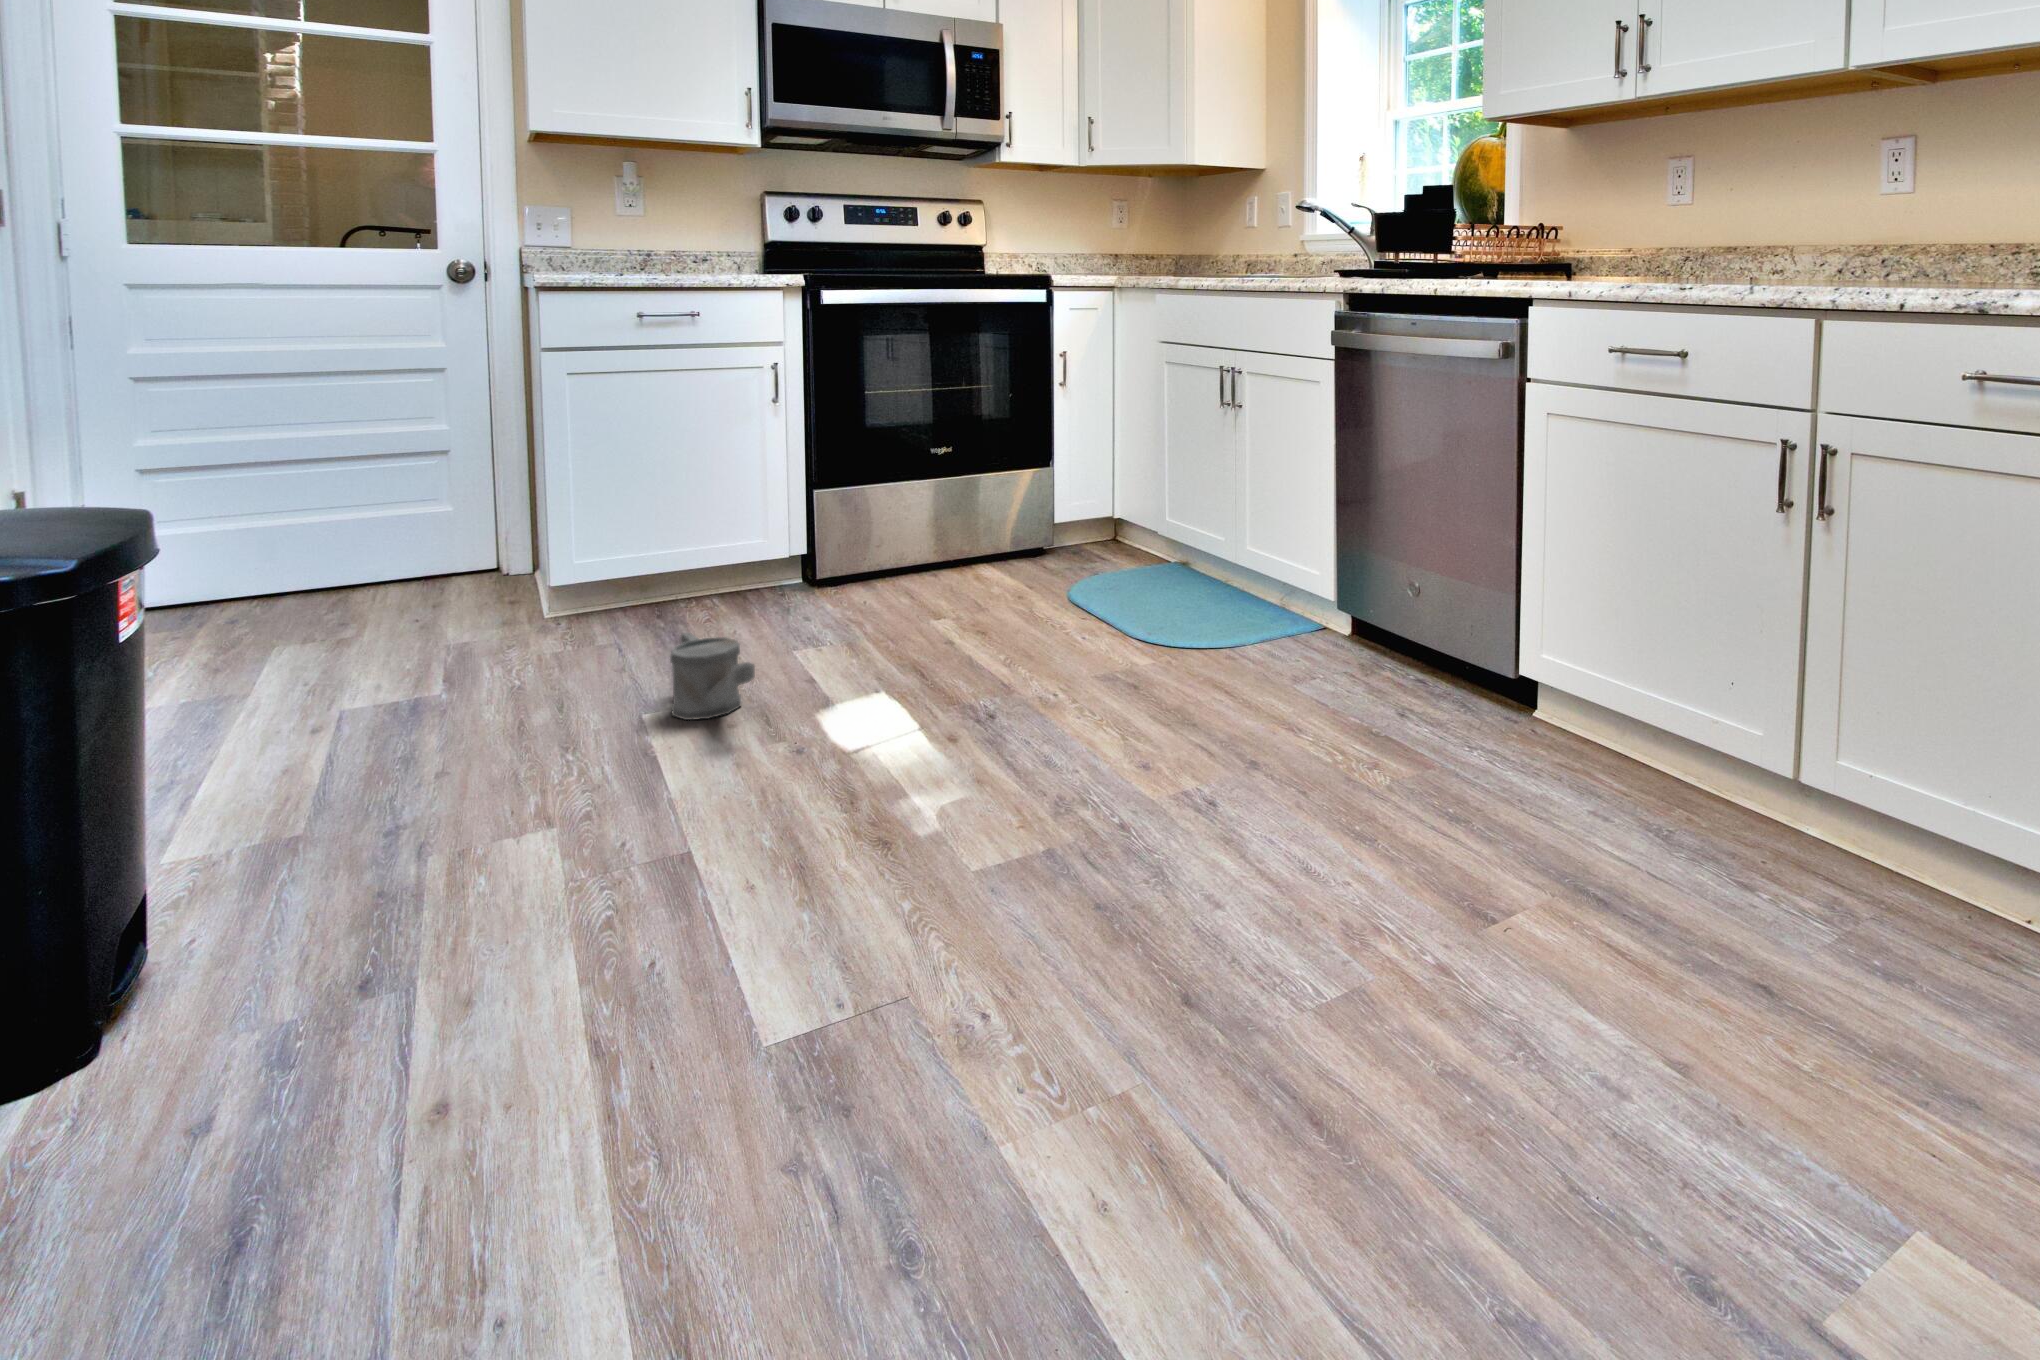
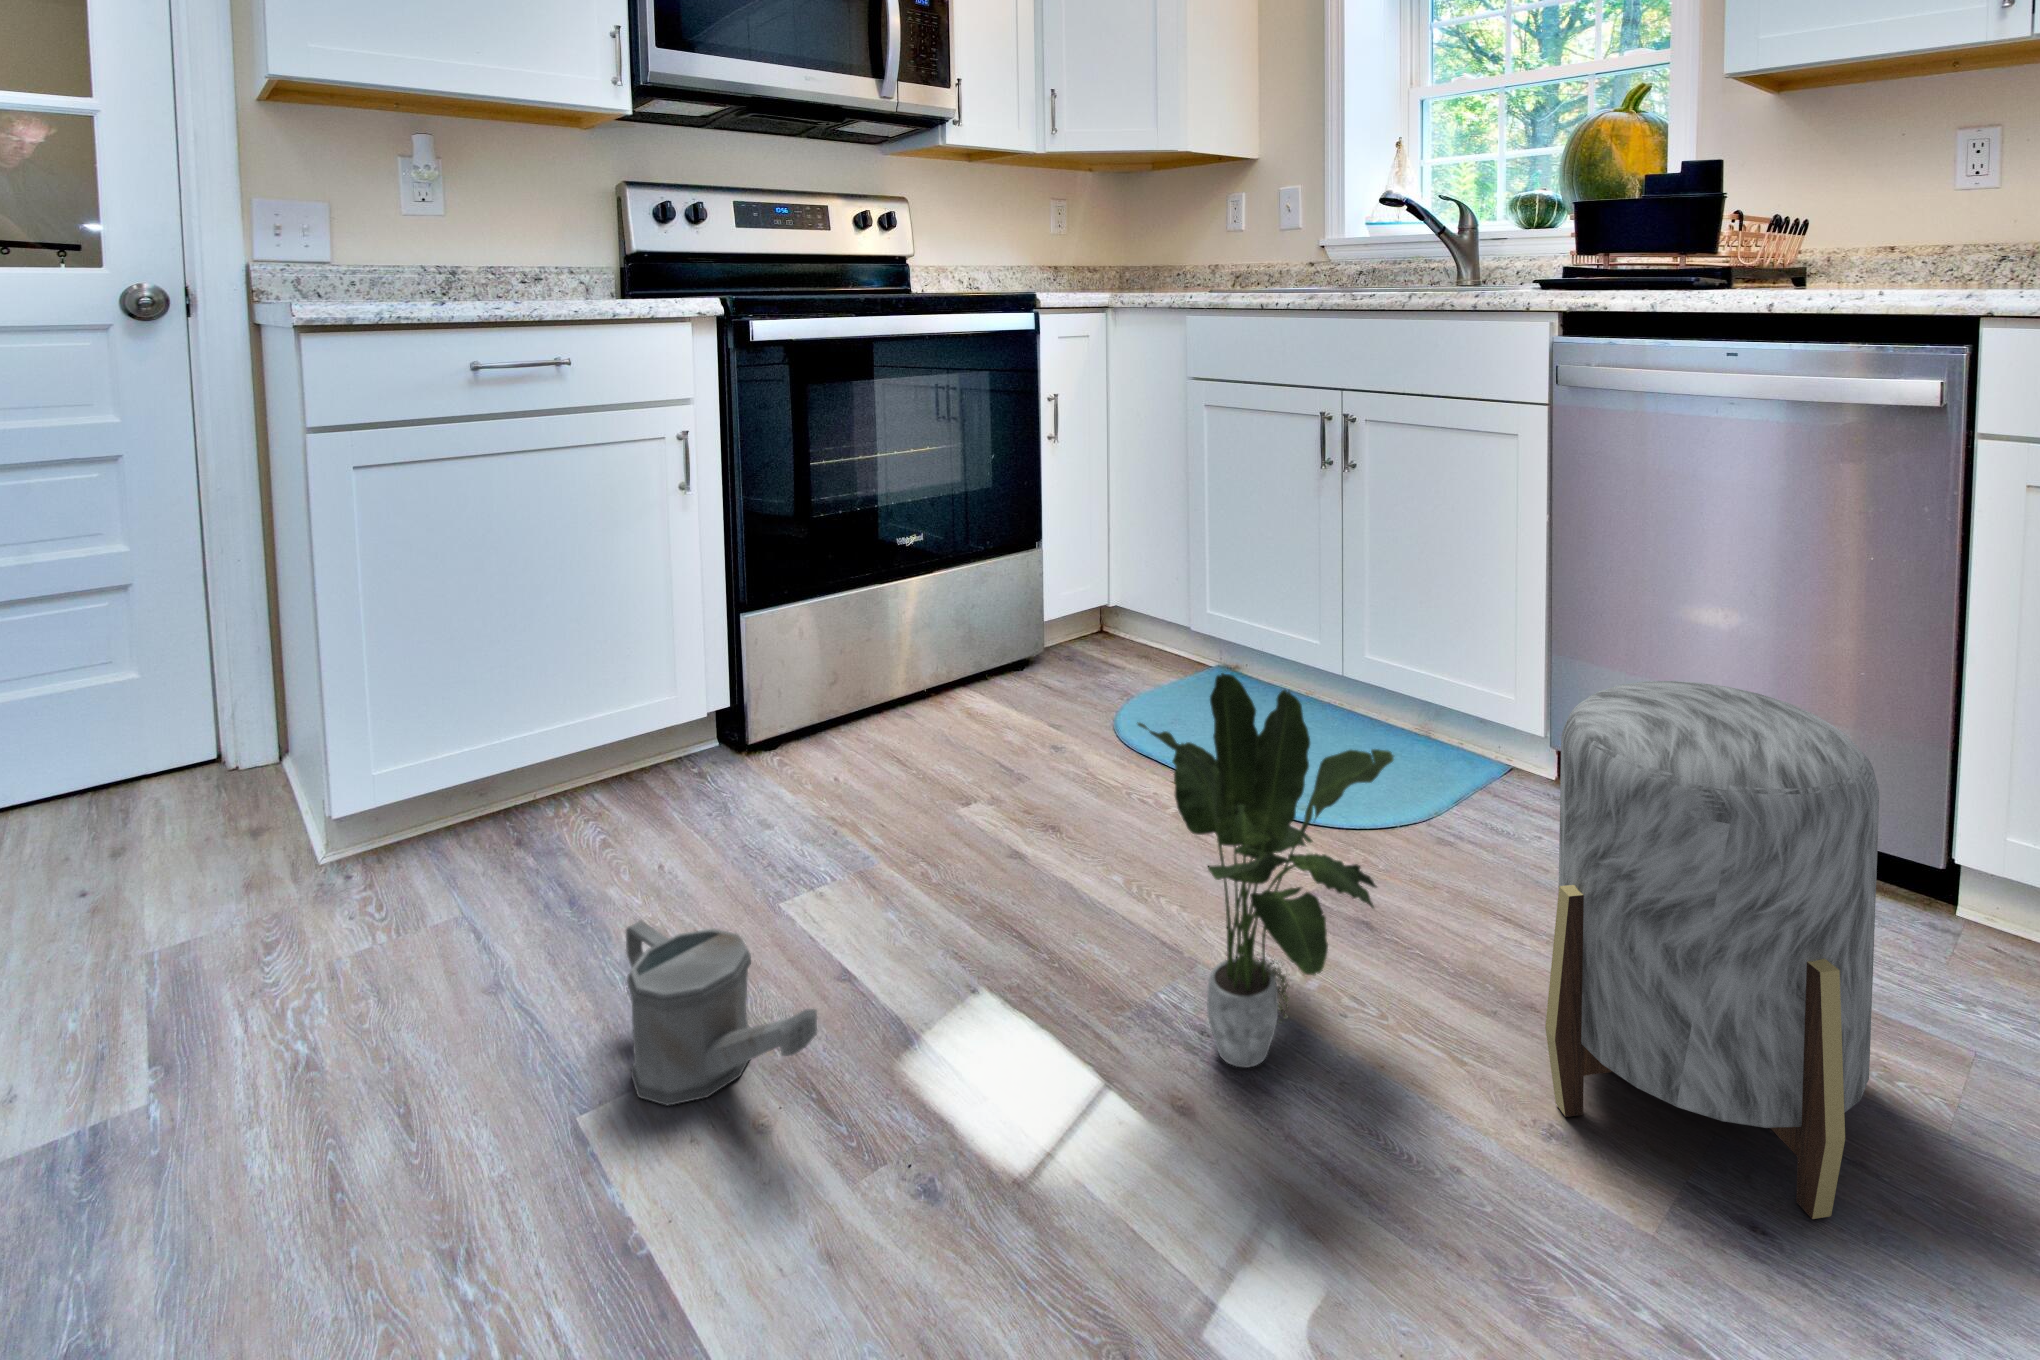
potted plant: none [950,499,1100,734] -> present [1138,673,1394,1068]
stool: none [1160,519,1363,808] -> present [1545,681,1879,1219]

